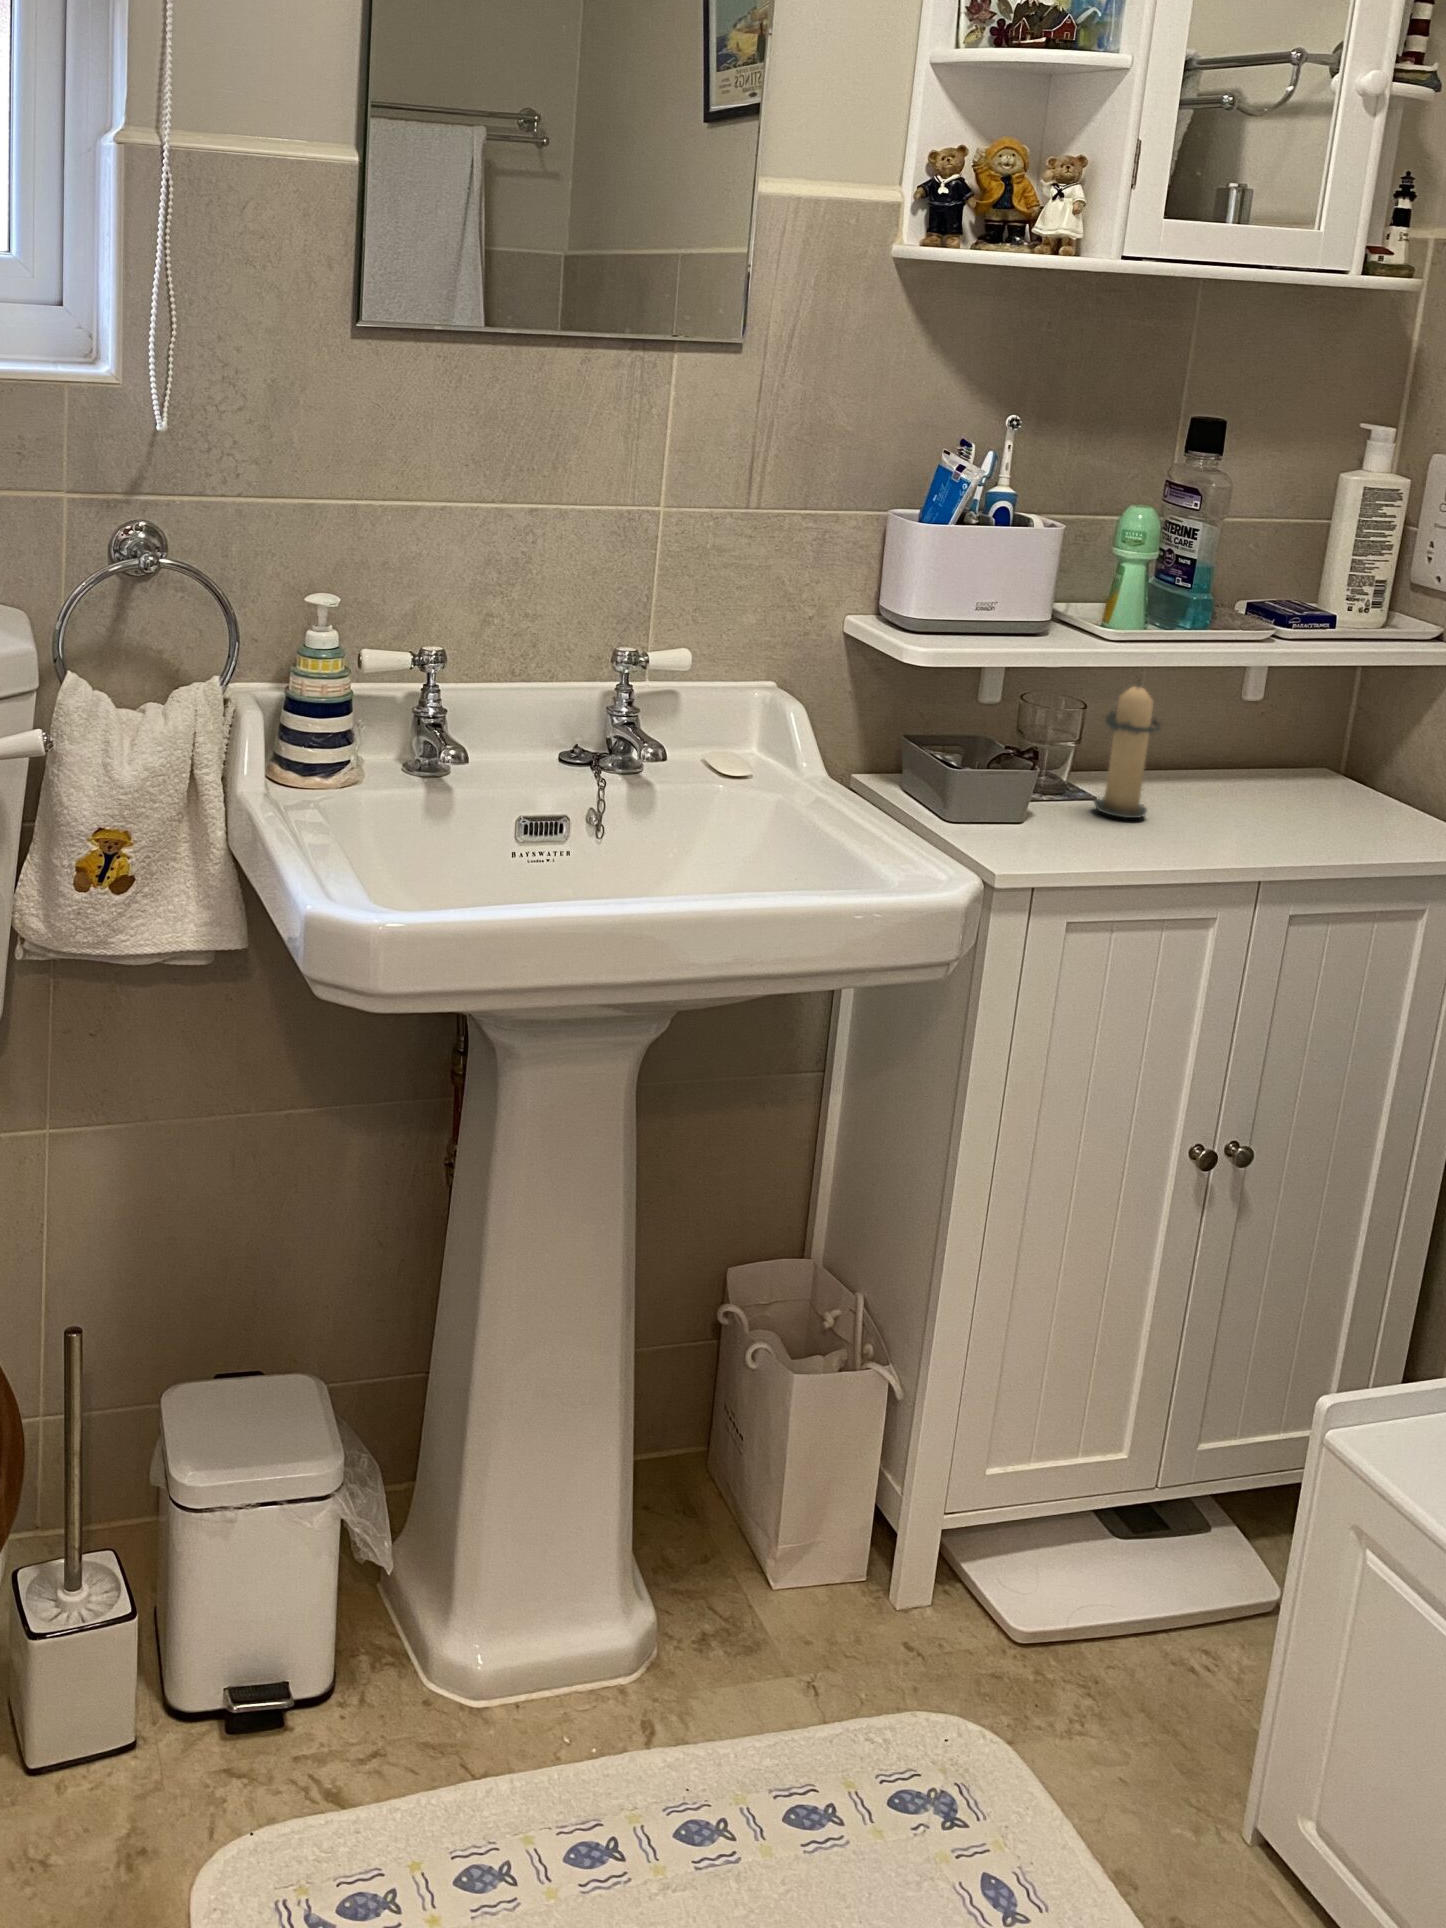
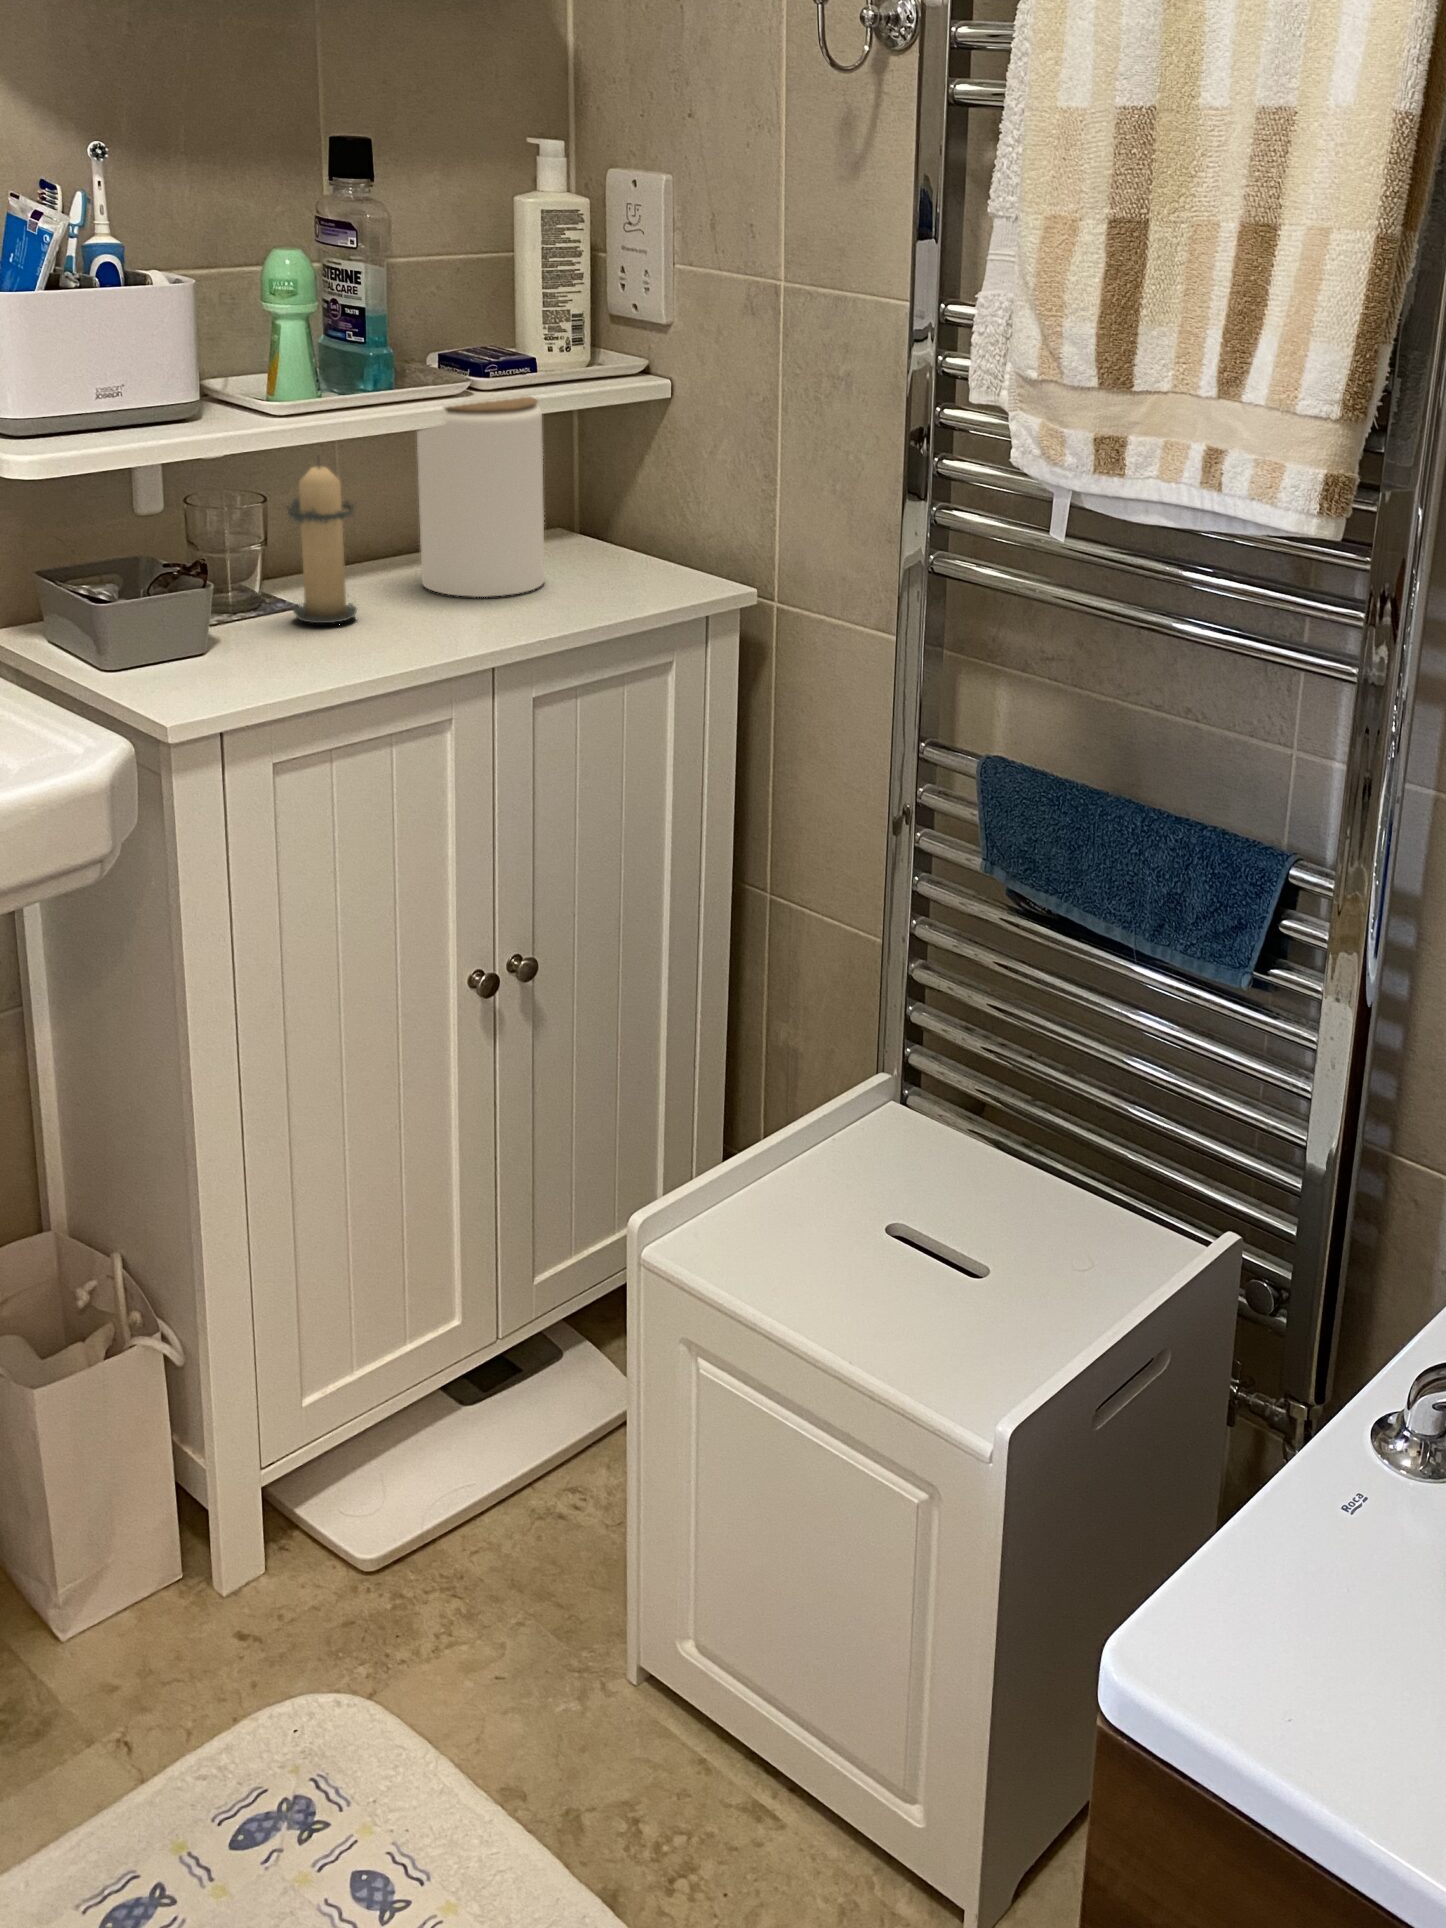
jar: none [1201,638,1338,822] -> present [417,396,545,597]

